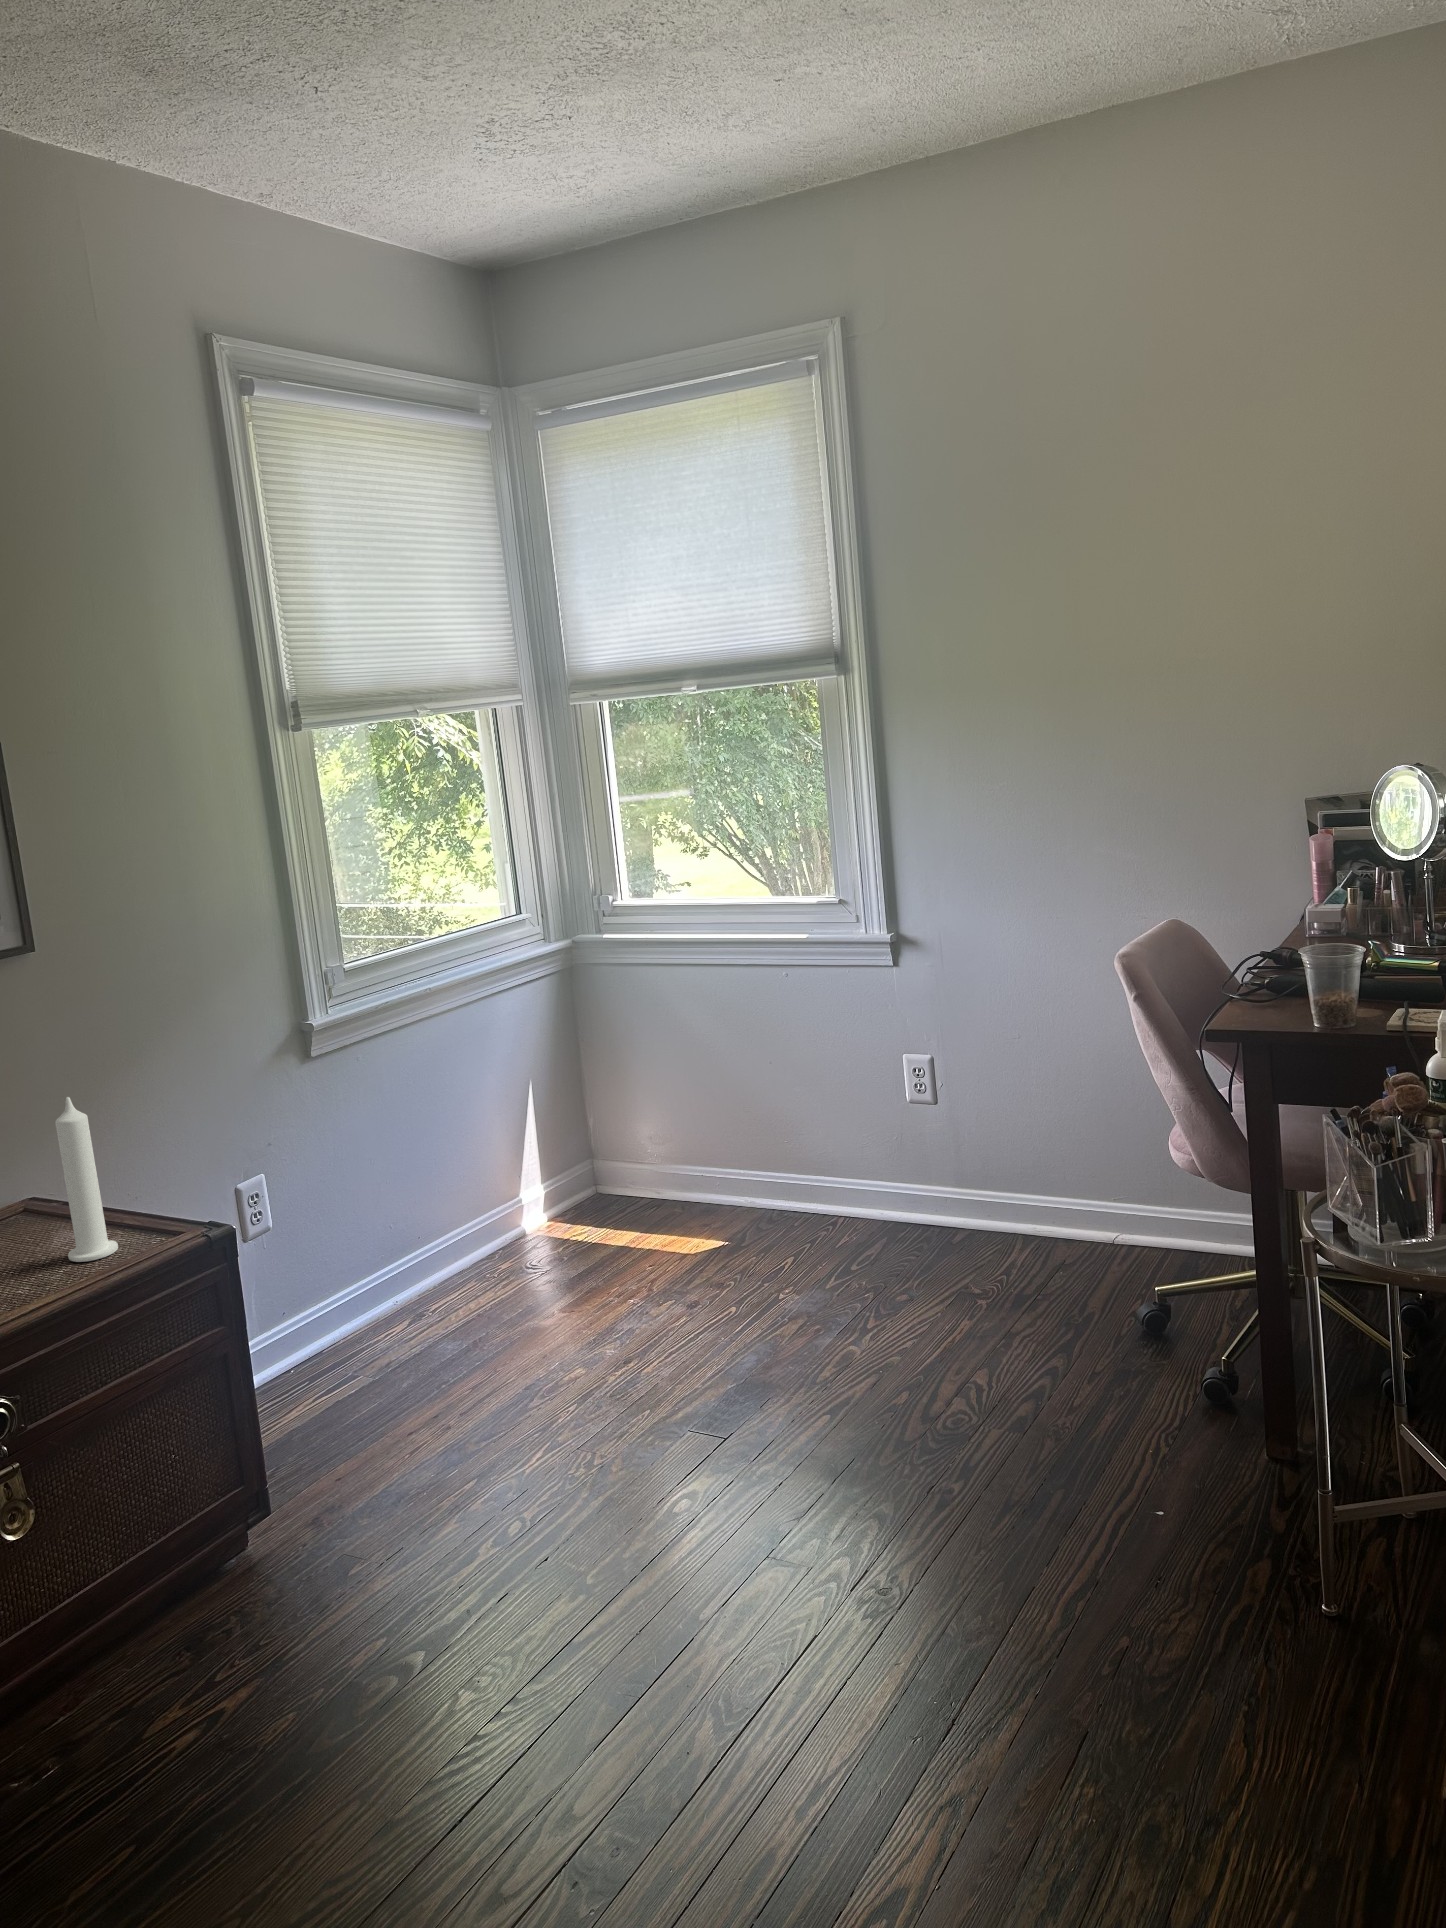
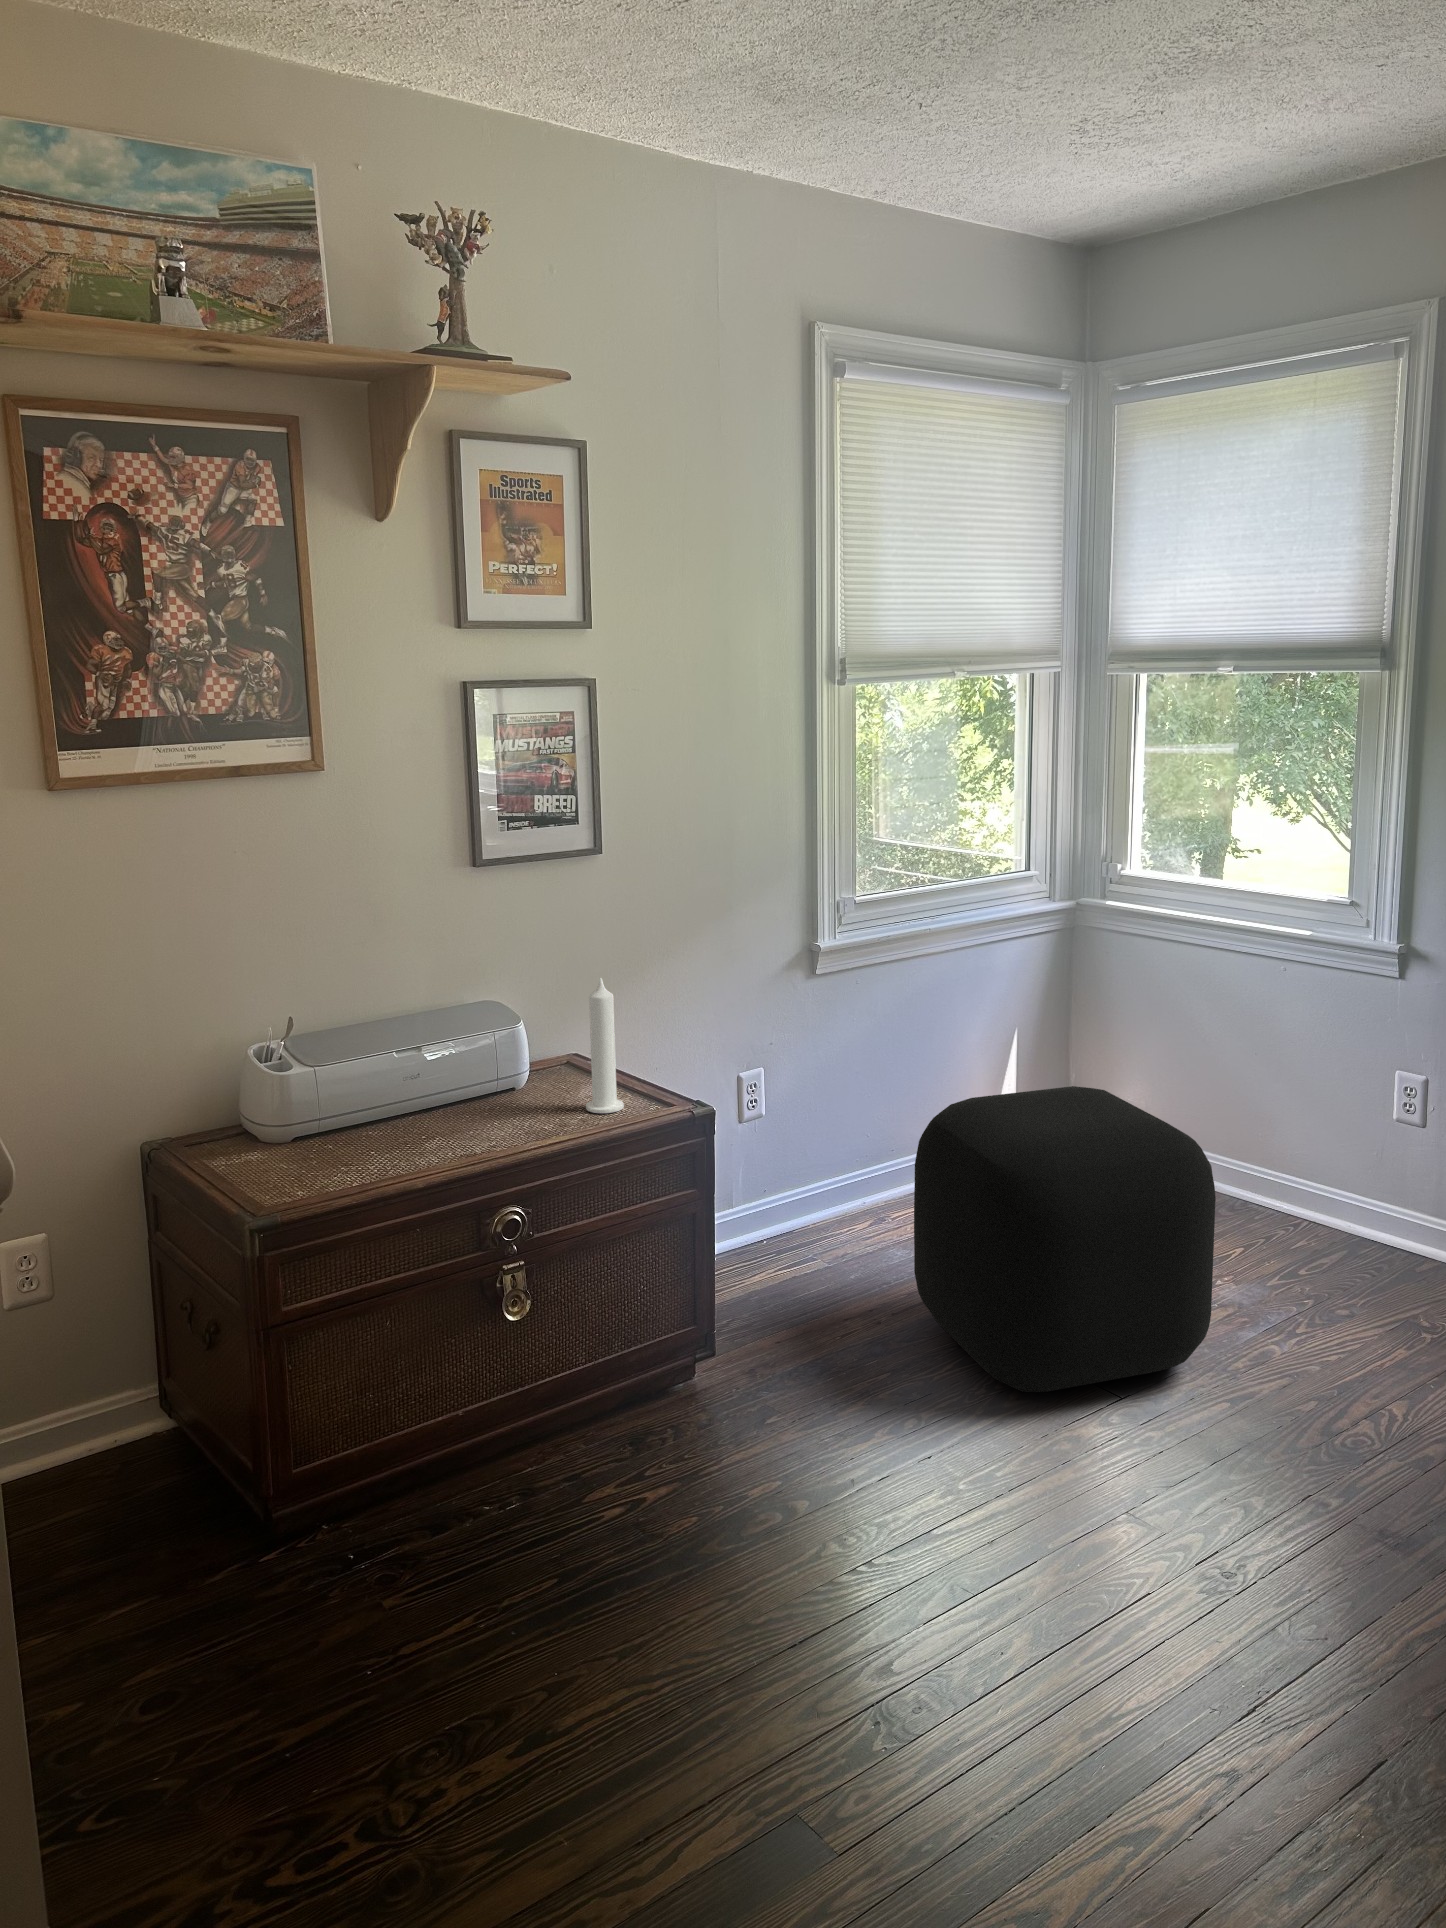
ottoman: none [467,1123,797,1460] -> present [914,1086,1216,1392]

